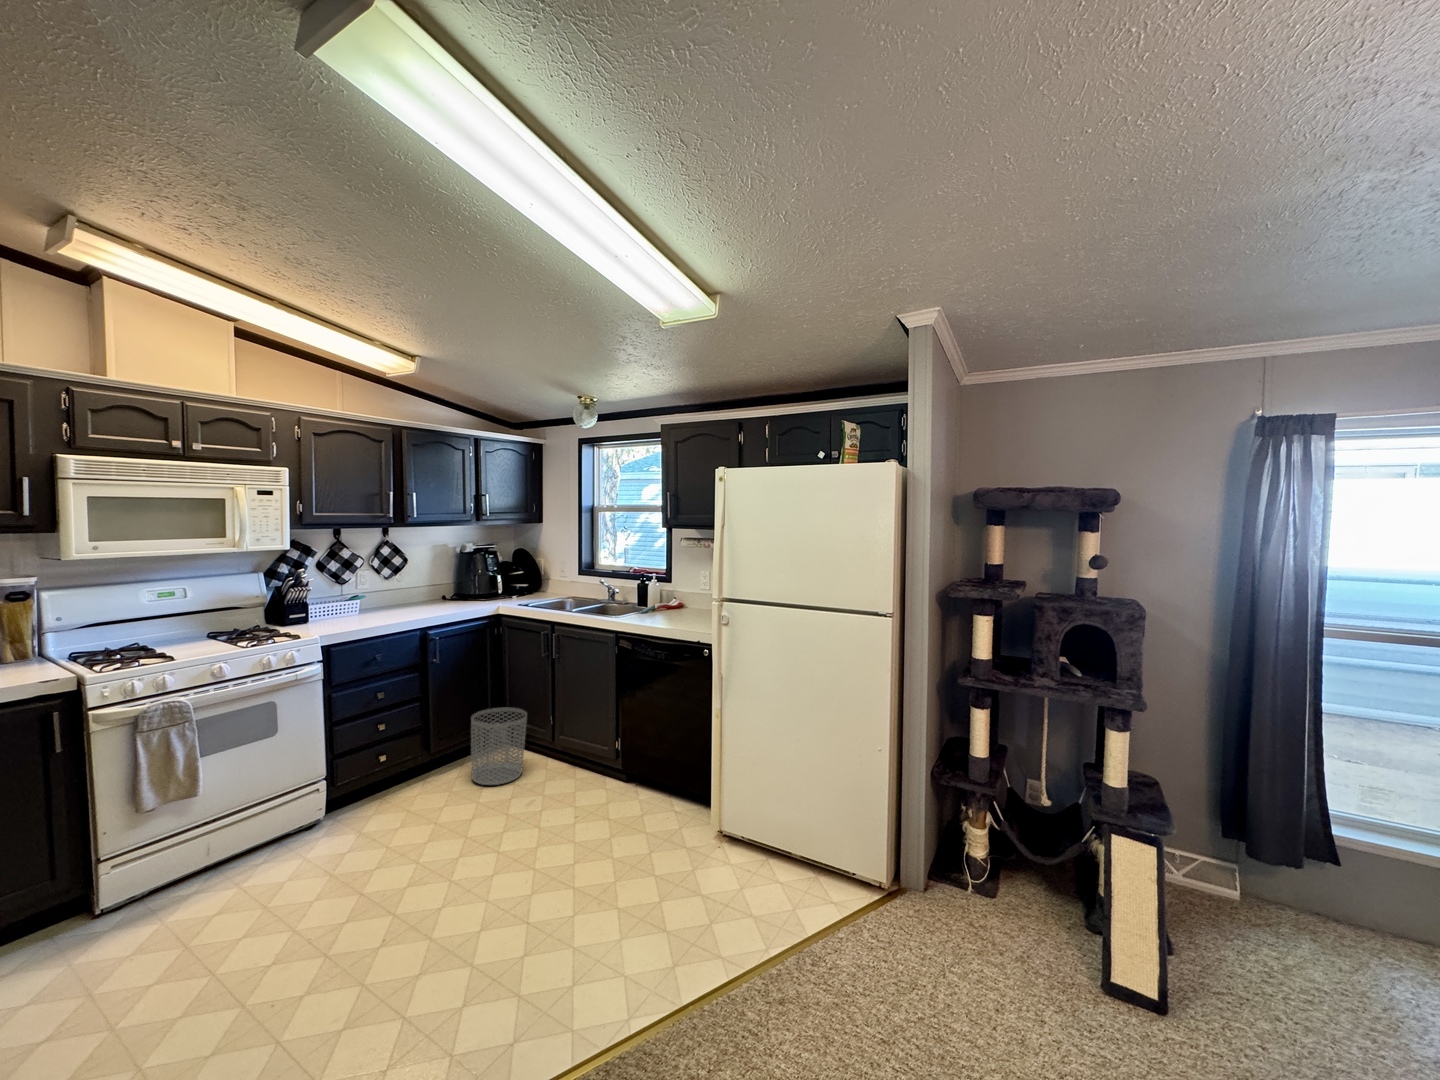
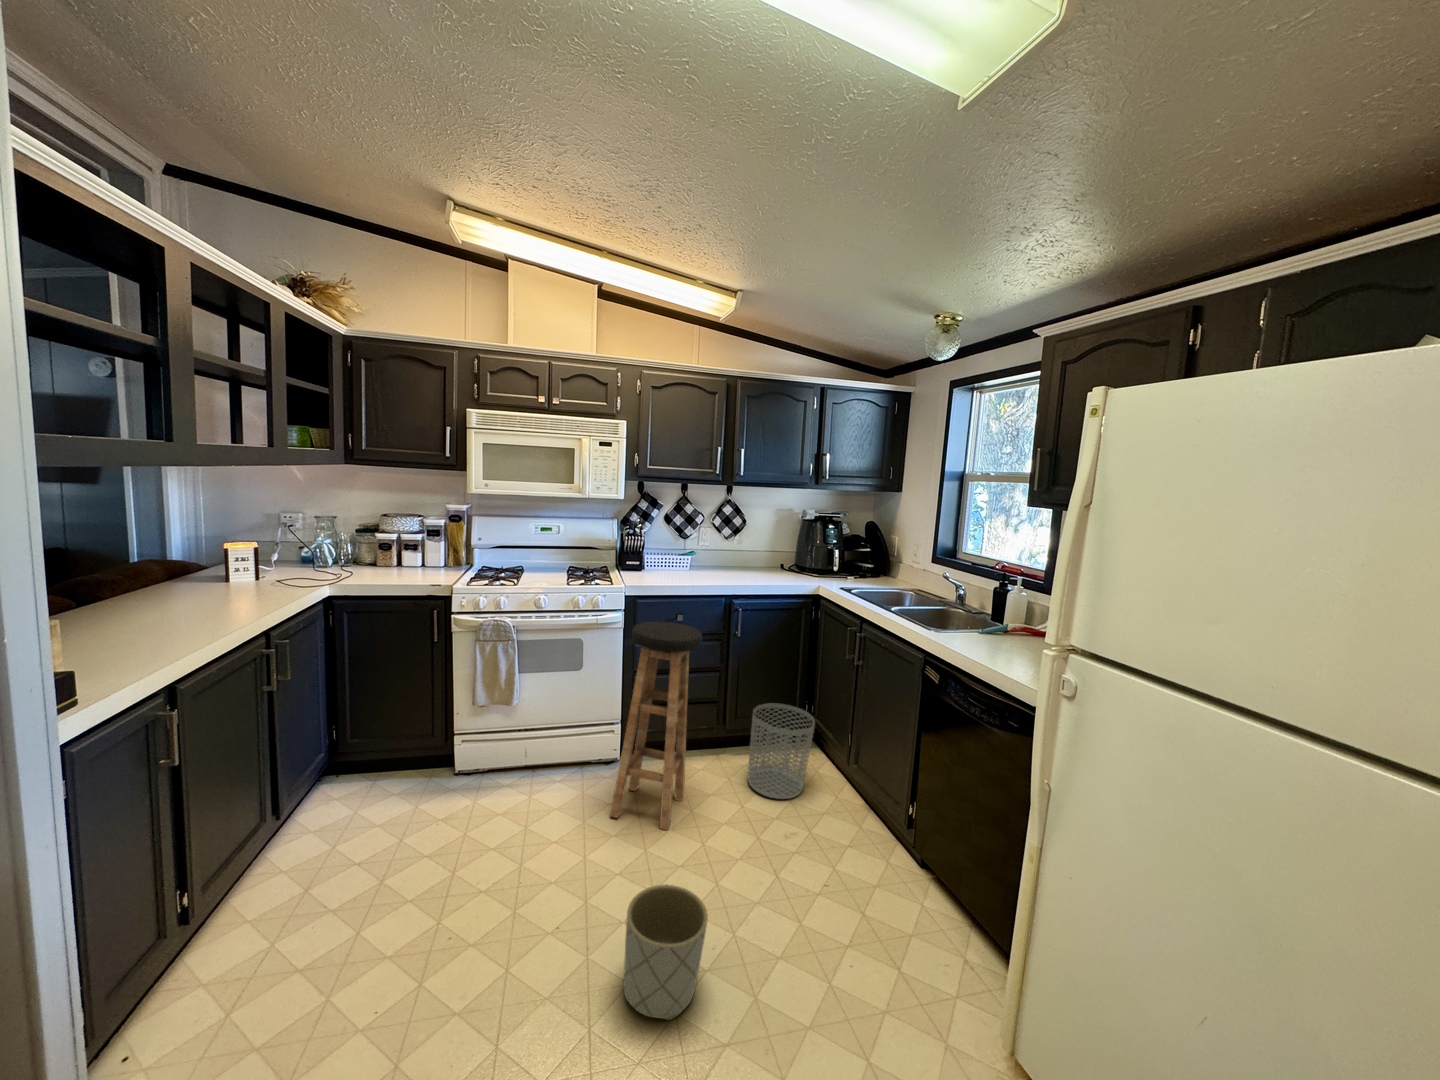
bar stool: none [364,656,440,854] -> present [610,622,702,830]
planter: none [479,835,544,930] -> present [624,885,708,1020]

